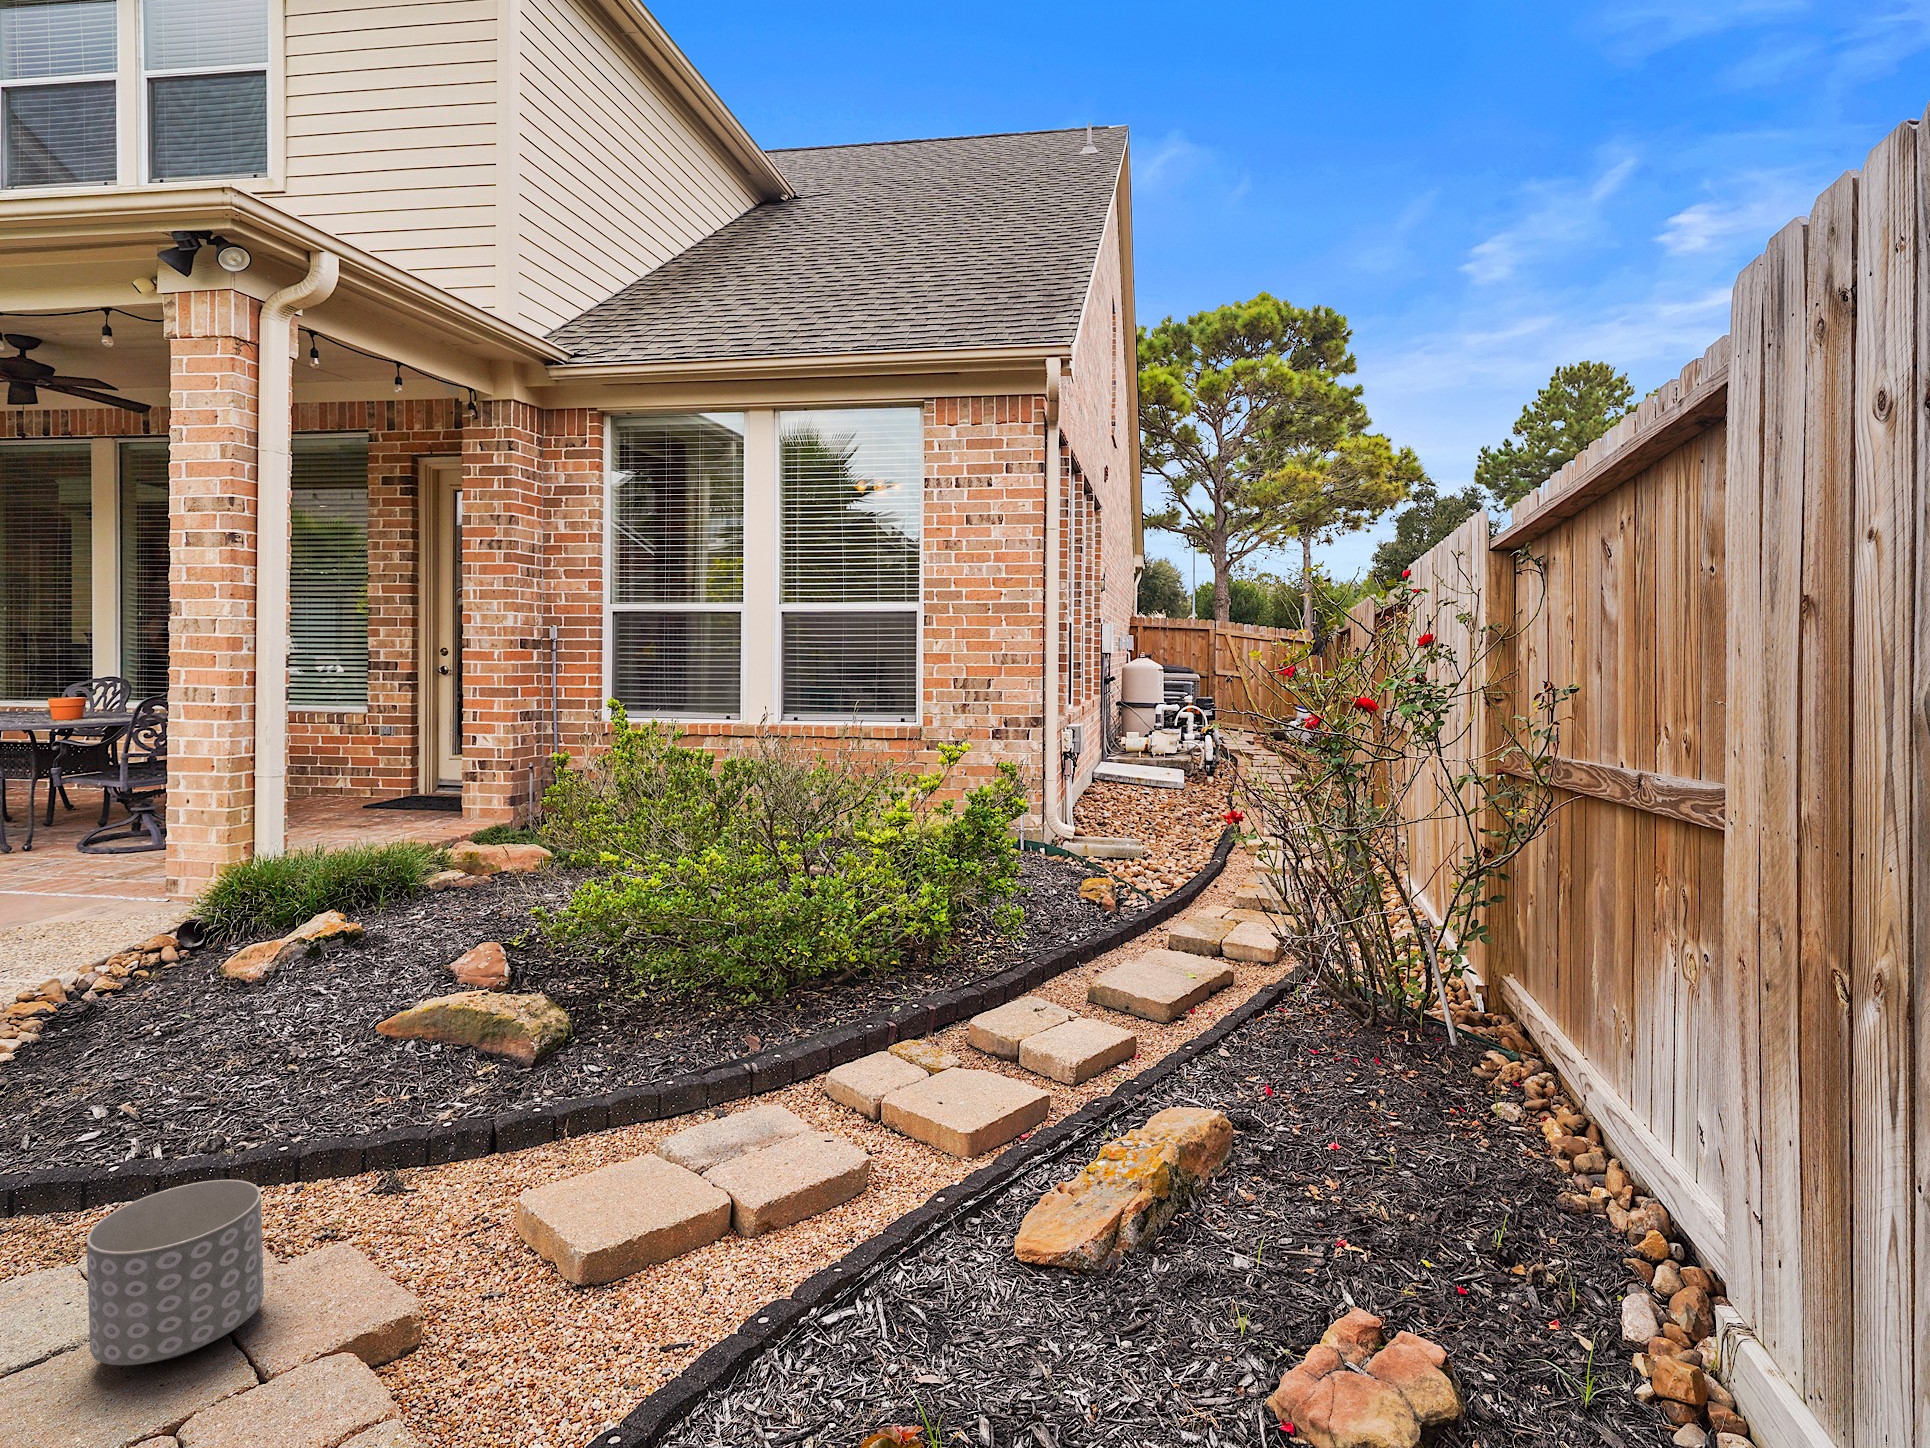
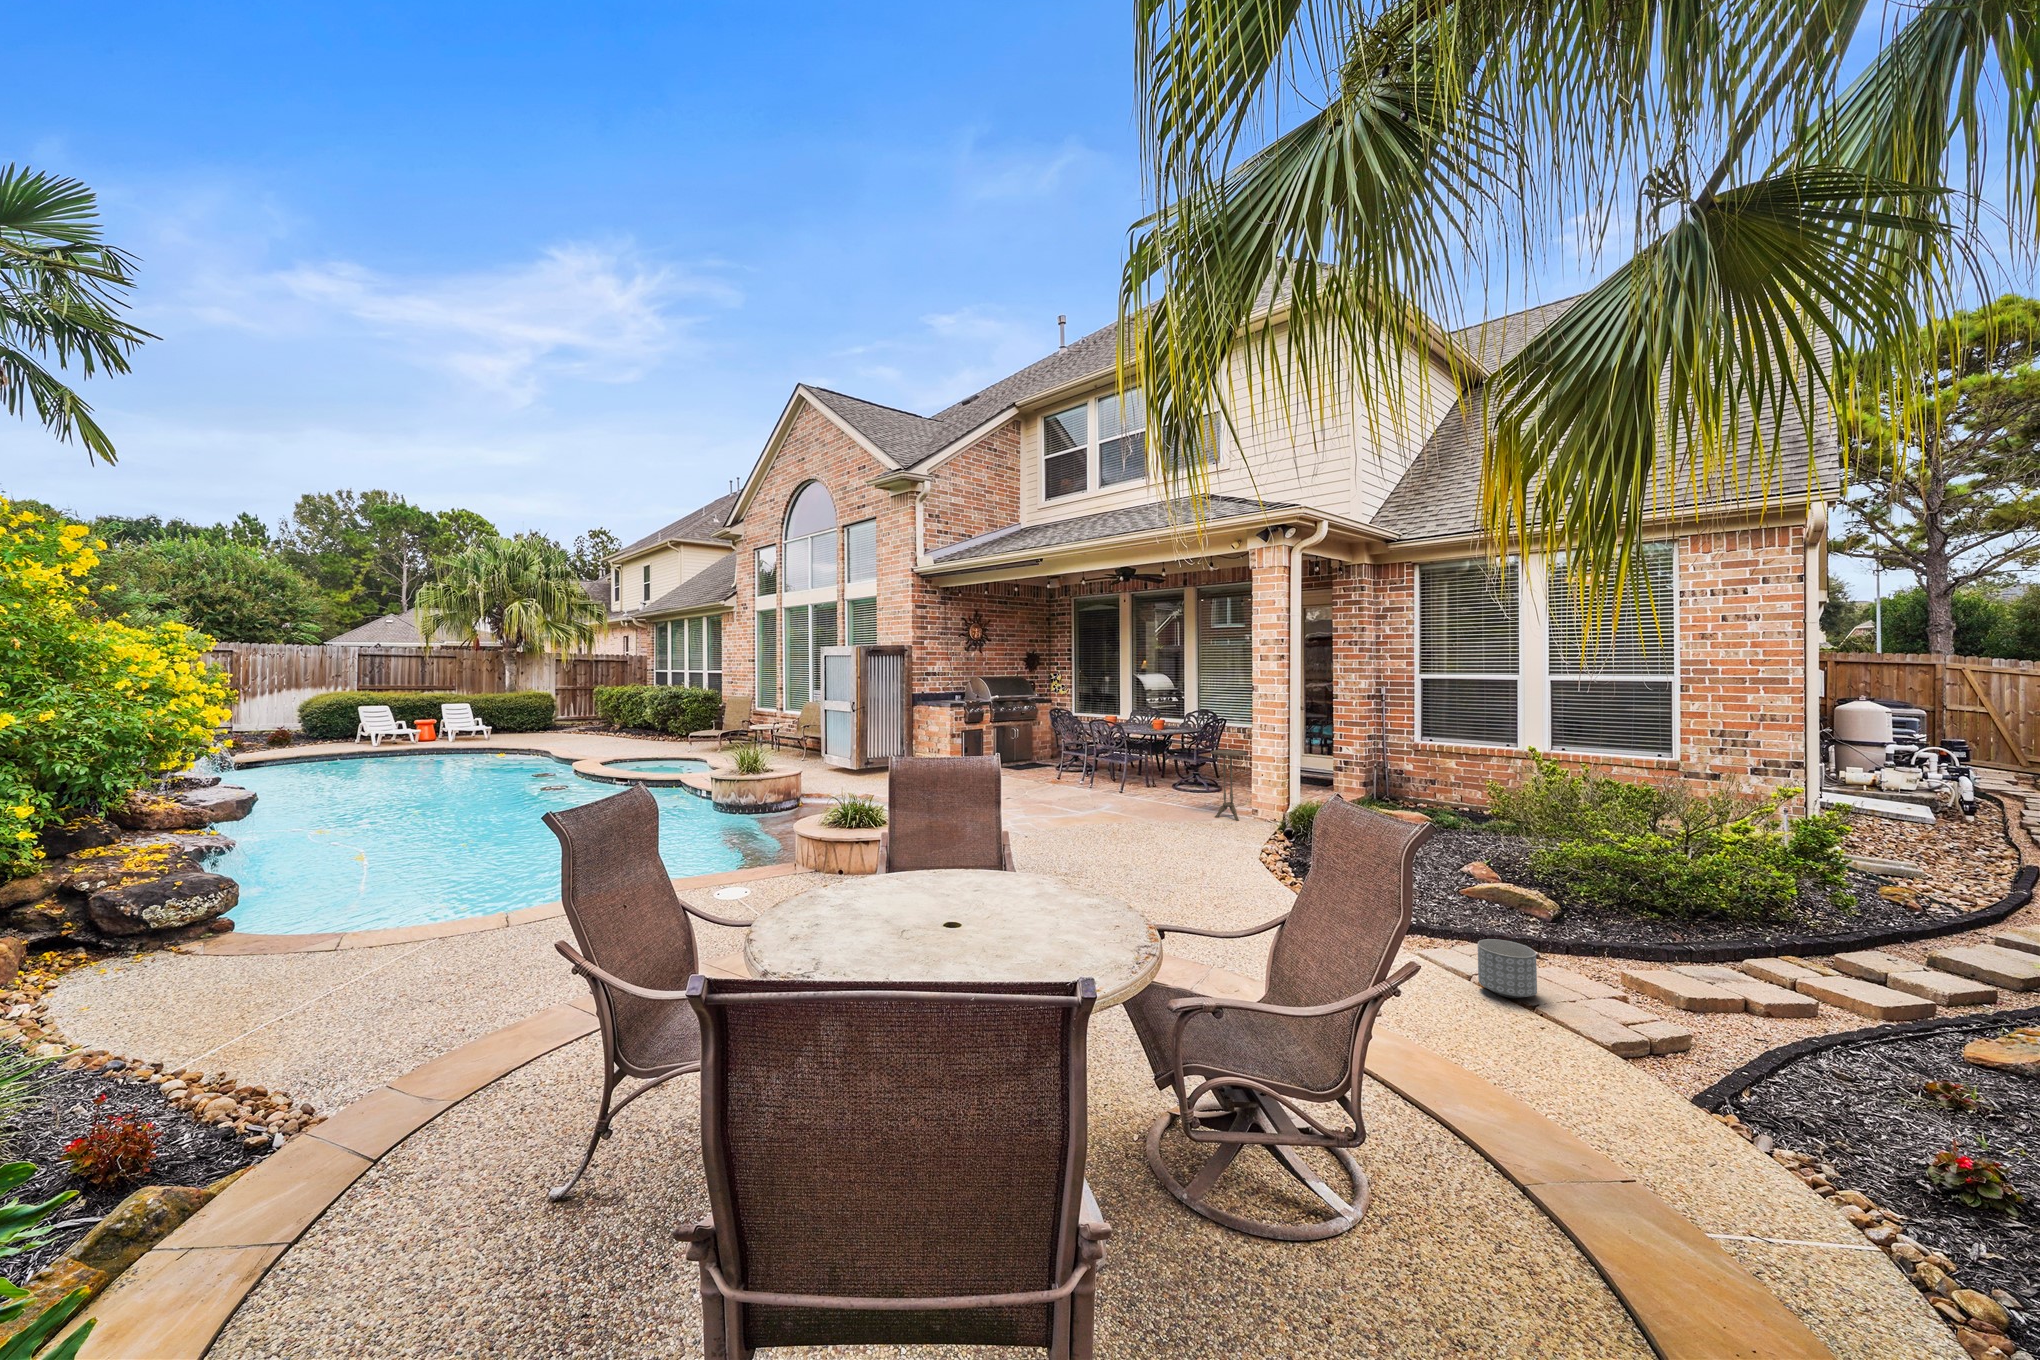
side table: none [44,751,150,909] -> present [1210,750,1247,821]

